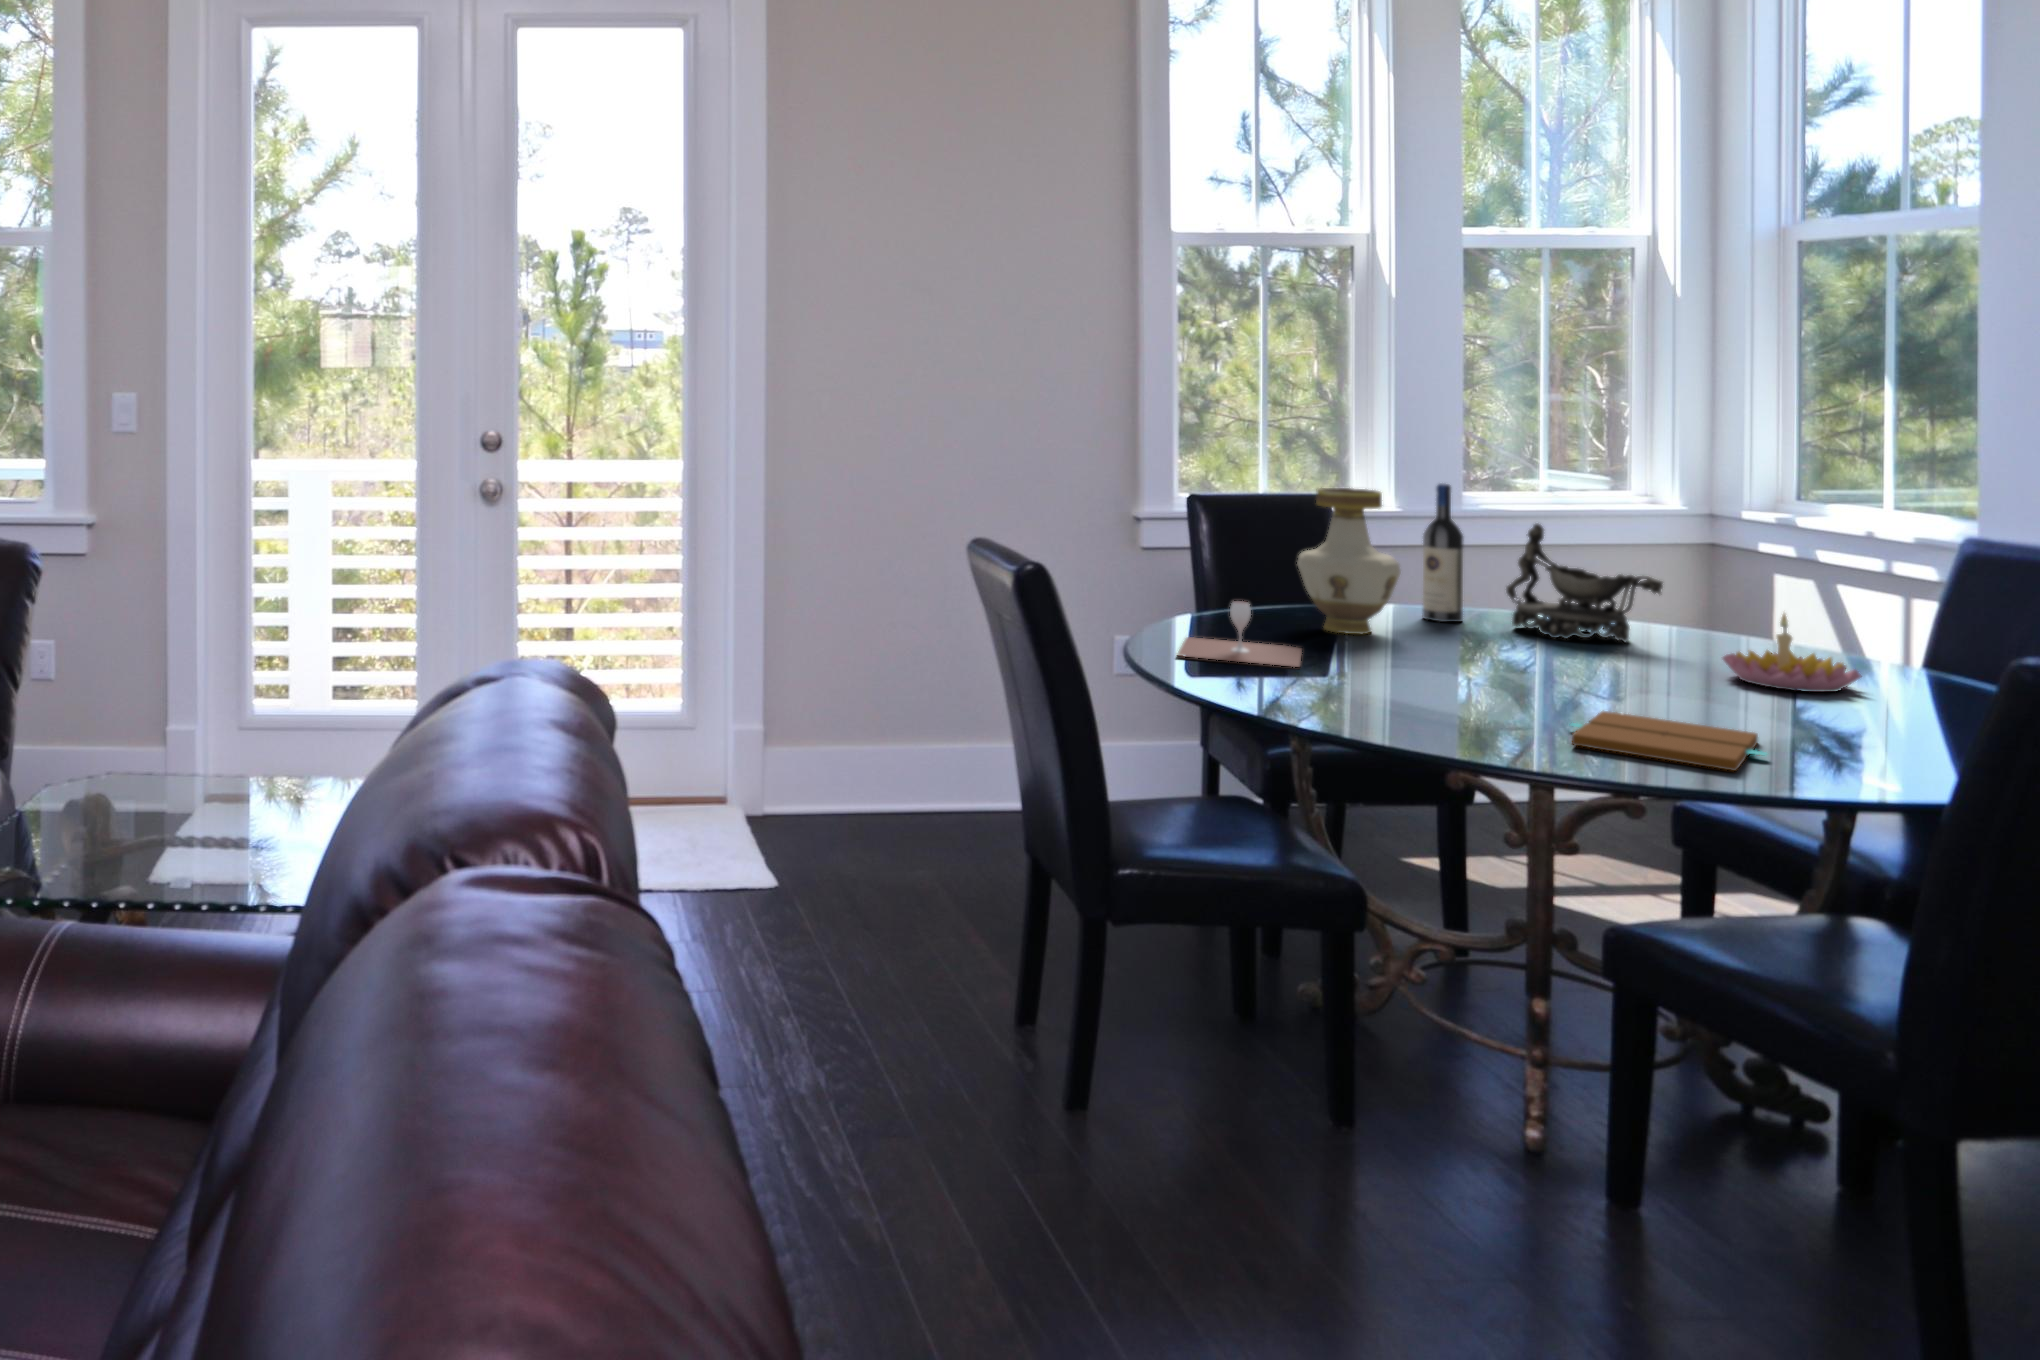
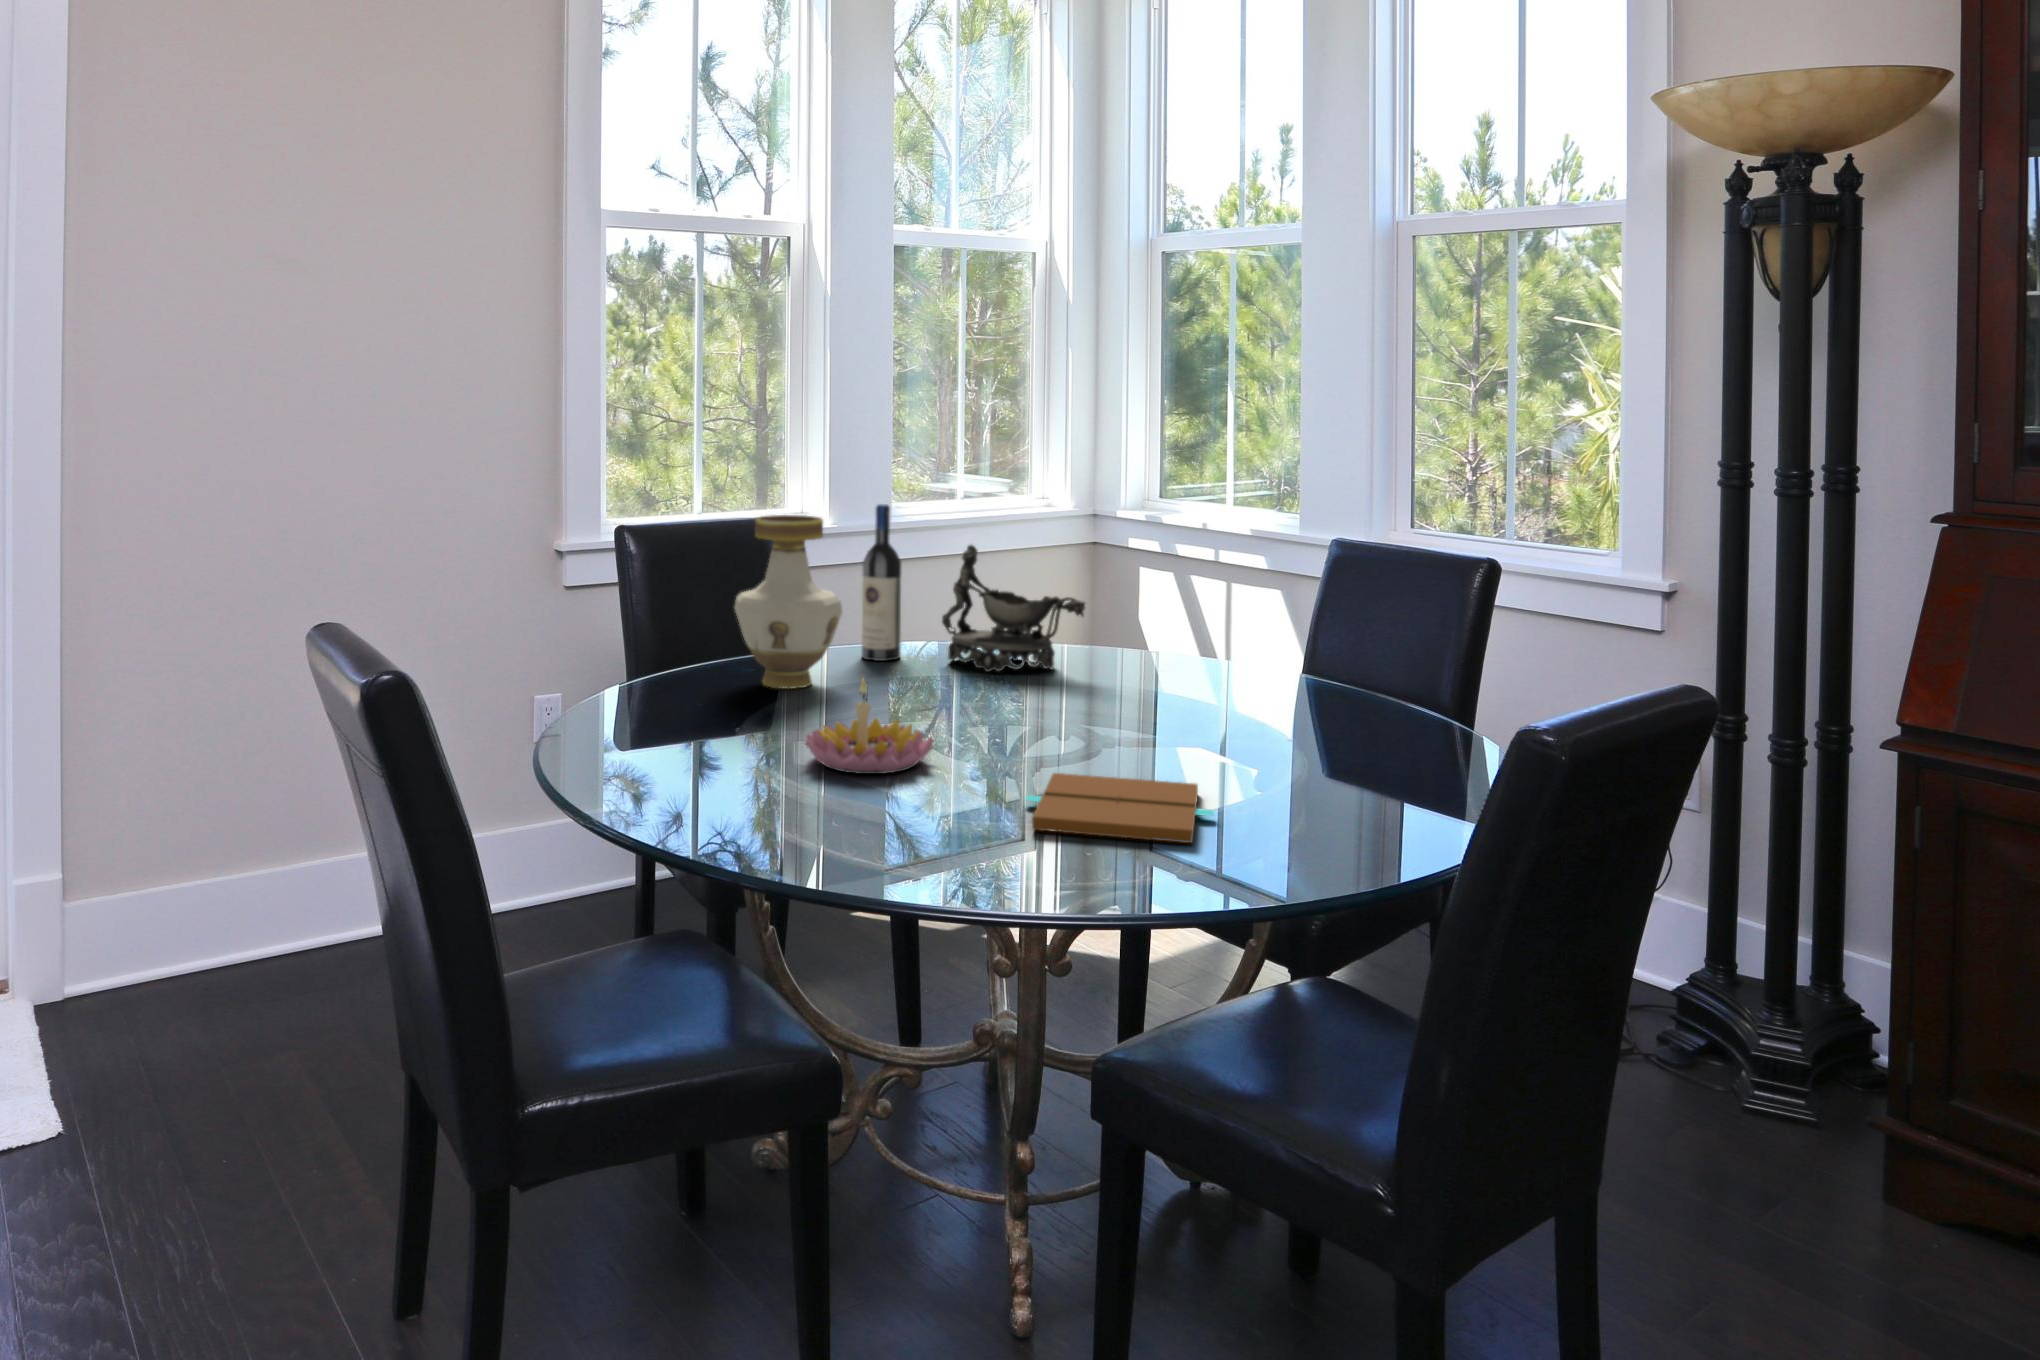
wine glass: present [1178,601,1302,667] -> none [593,666,740,747]
candle holder: present [1723,614,1861,692] -> present [805,678,934,774]

